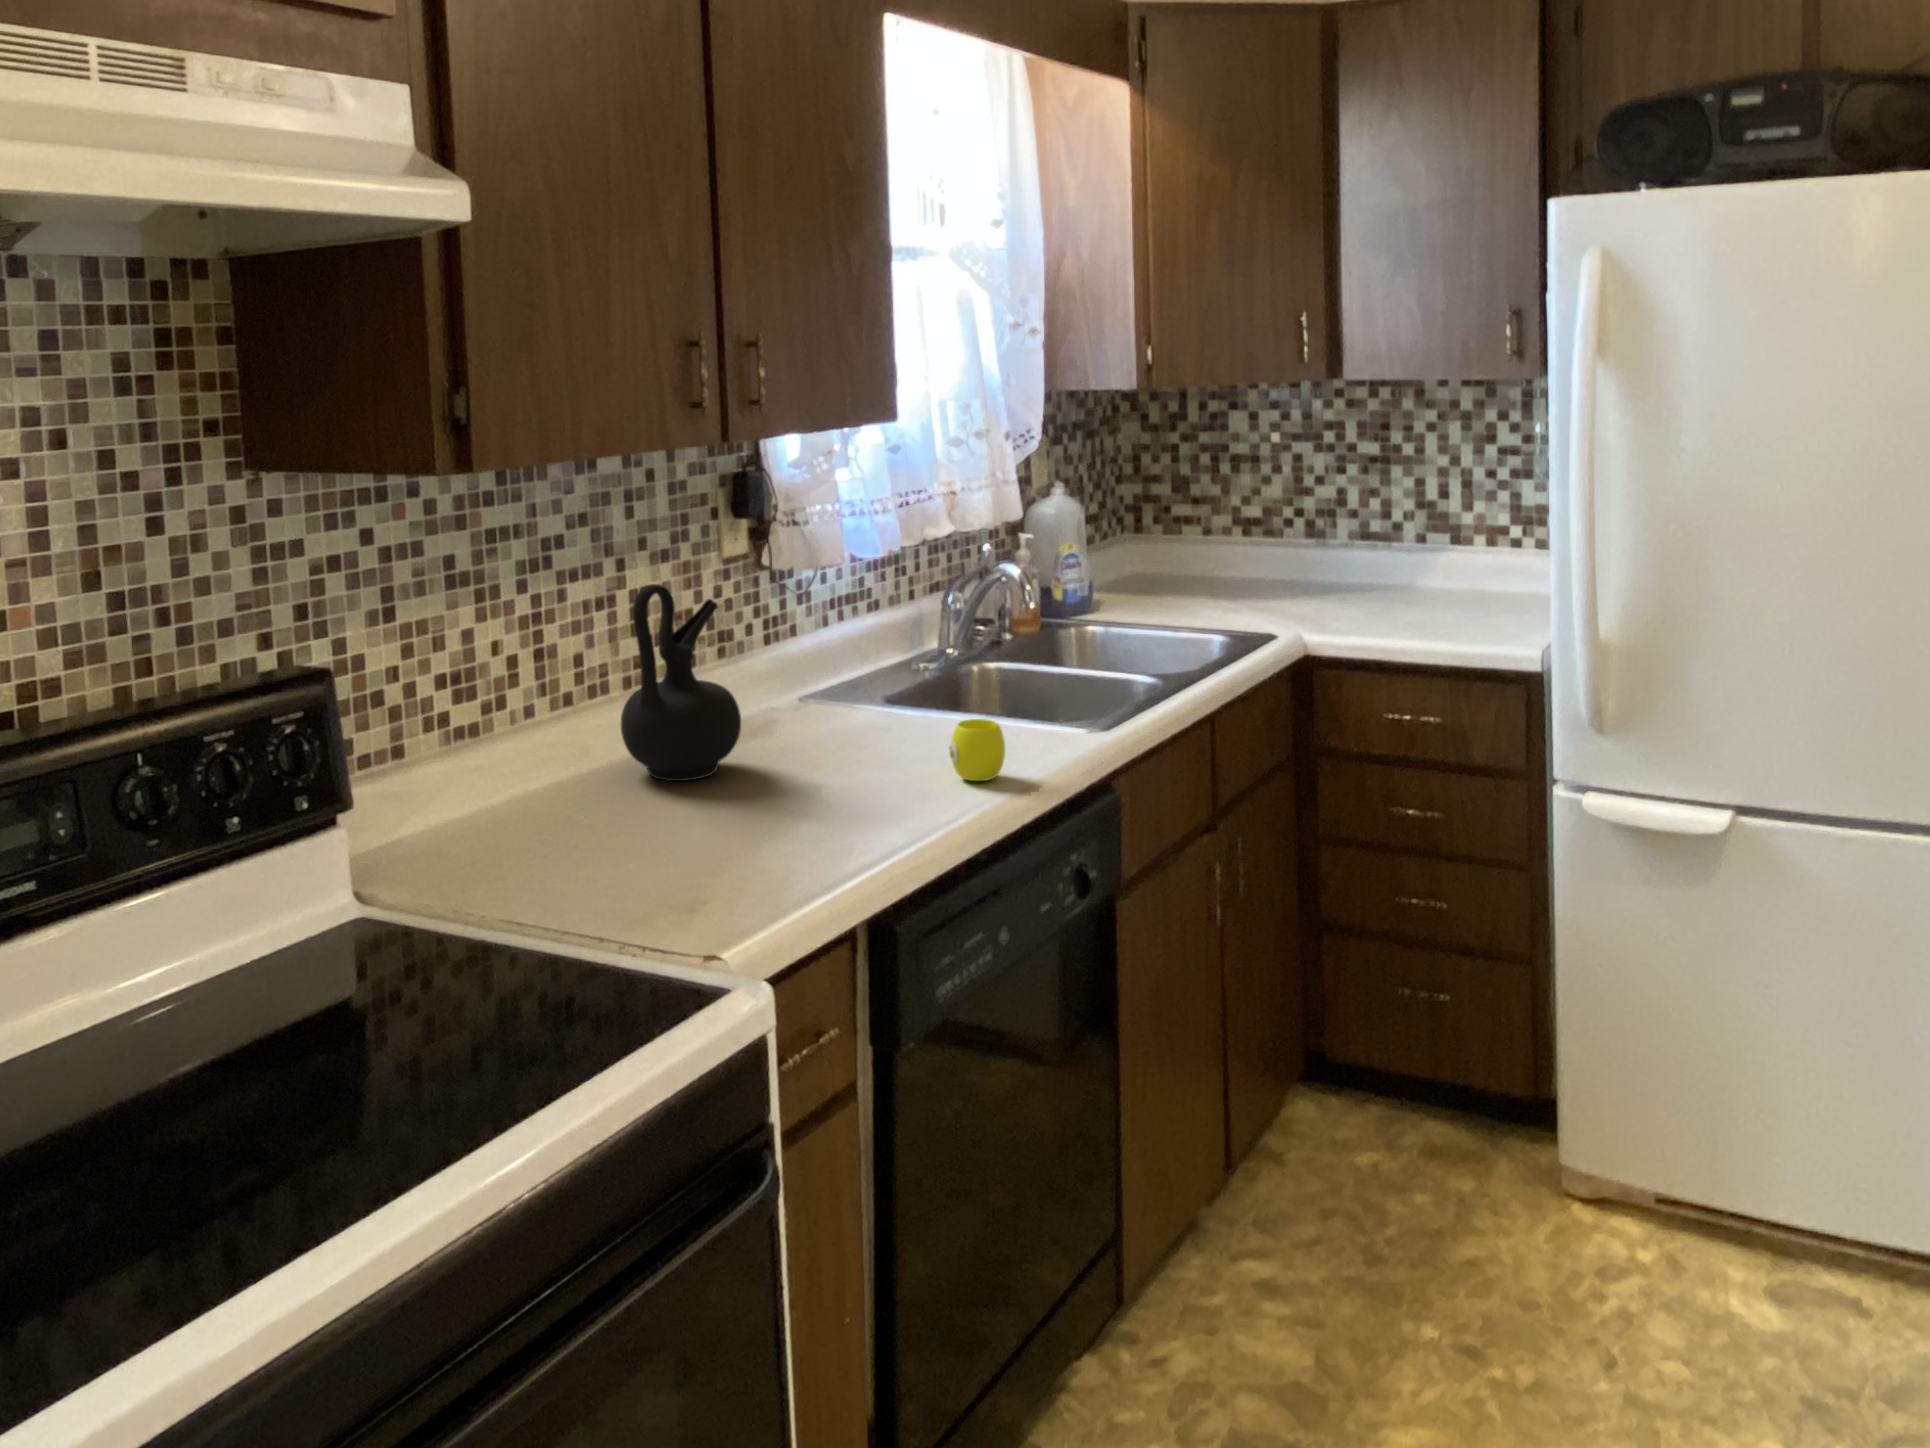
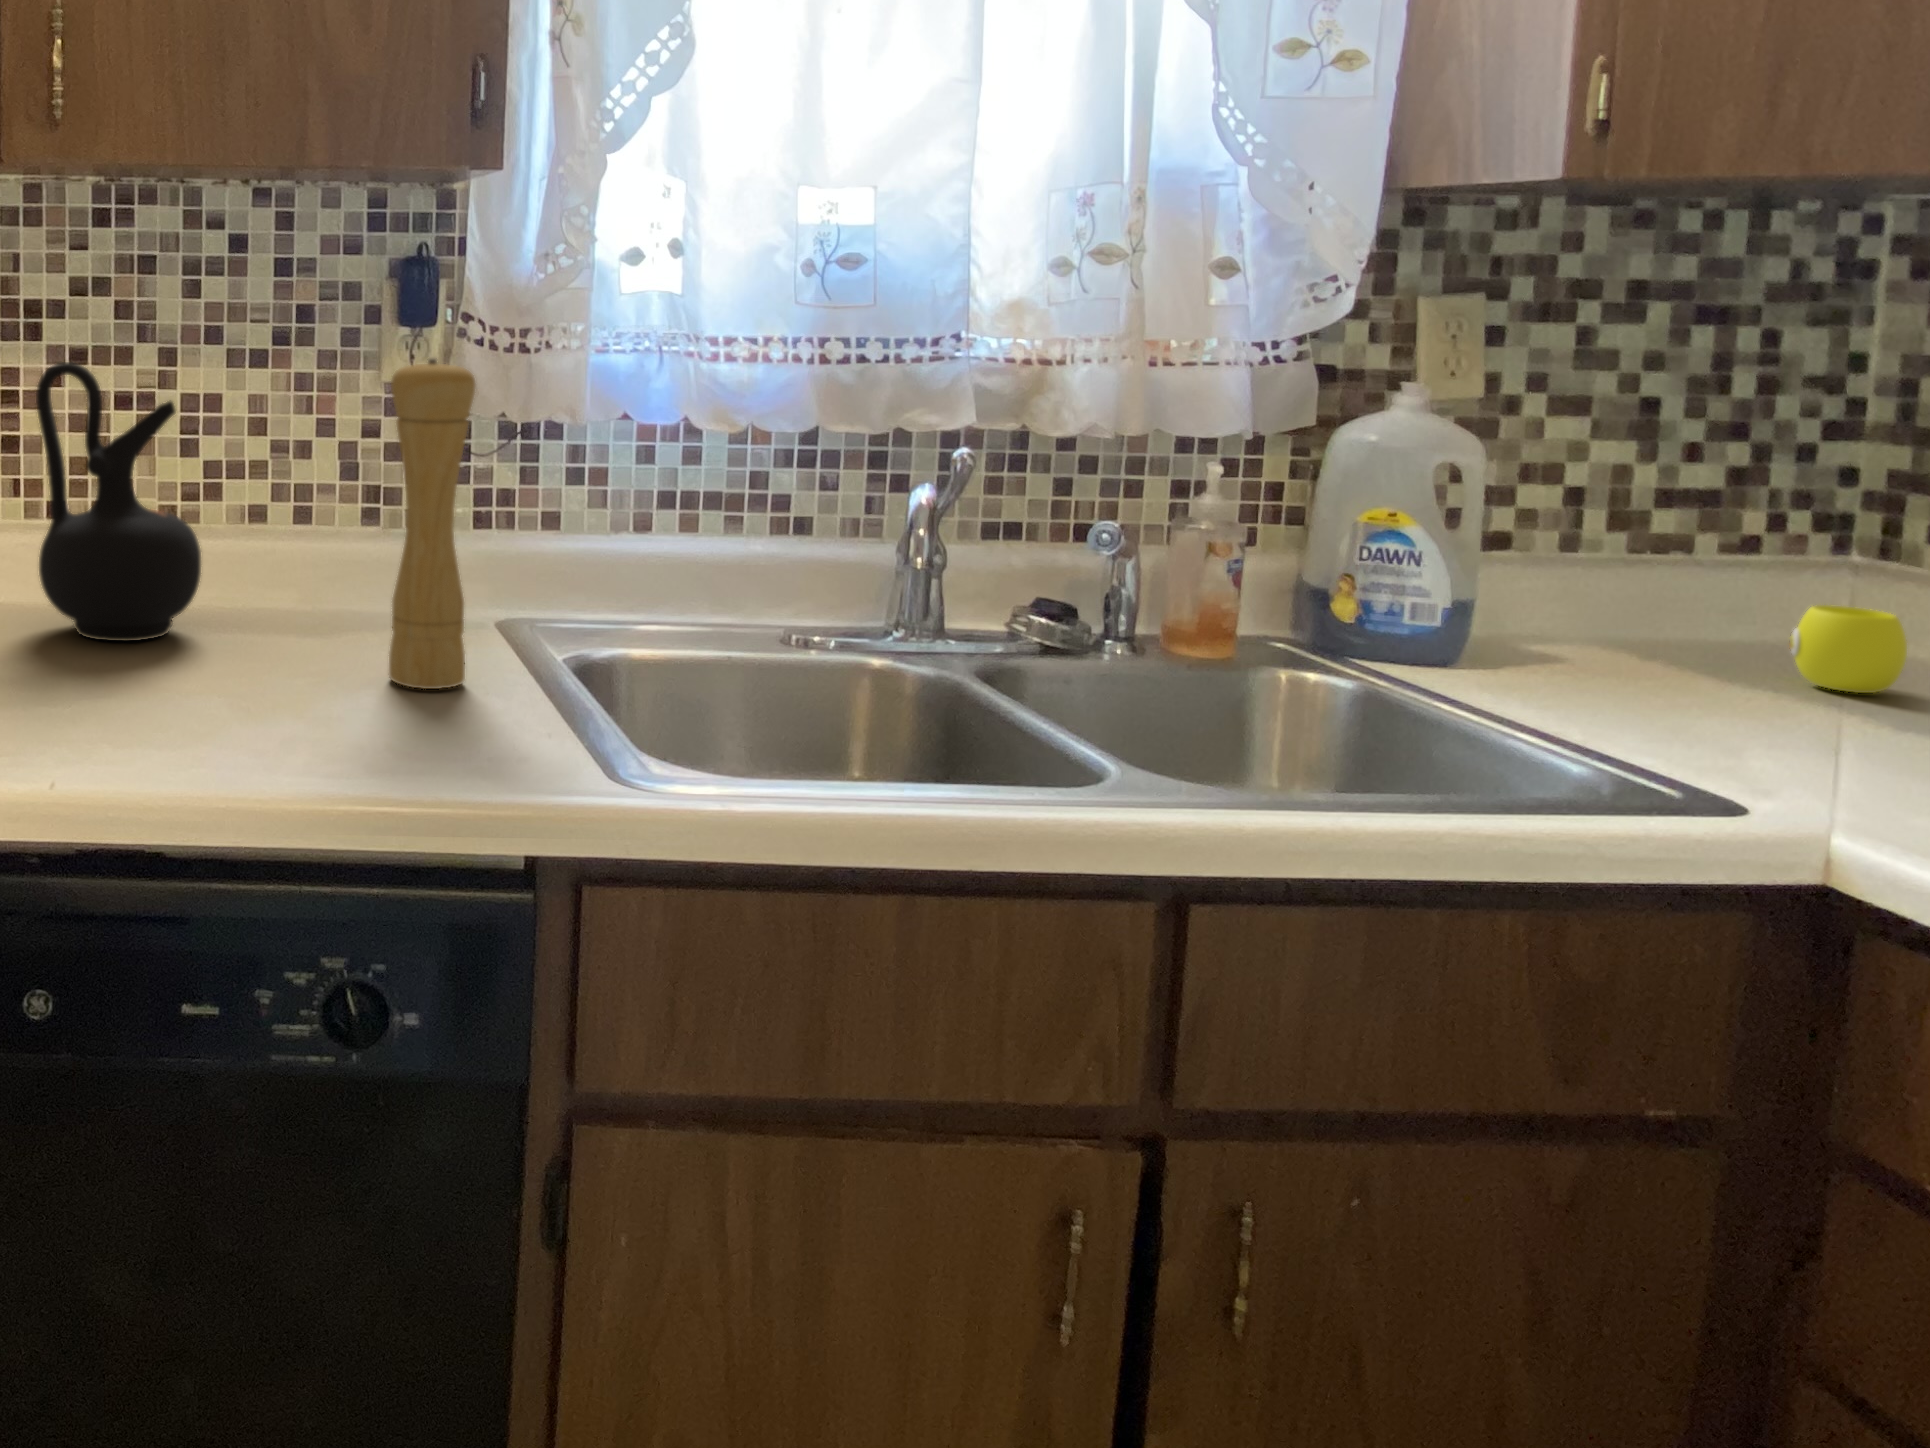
pepper mill: none [866,546,916,746] -> present [389,358,475,689]
cup: present [949,719,1005,781] -> present [1790,605,1907,693]

